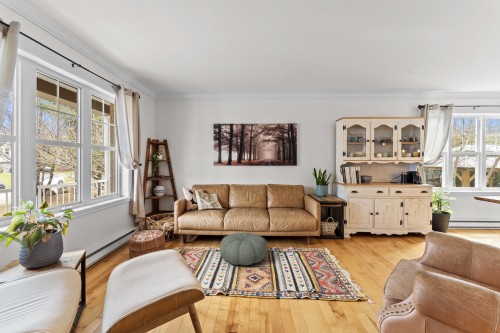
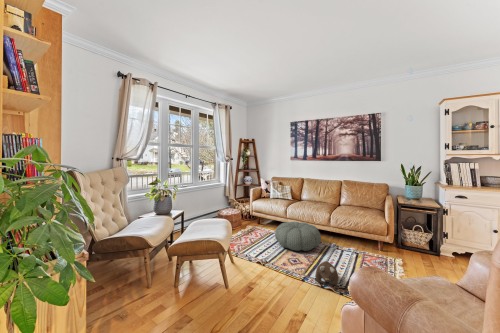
plush toy: none [287,270,311,295] -> present [316,261,338,285]

